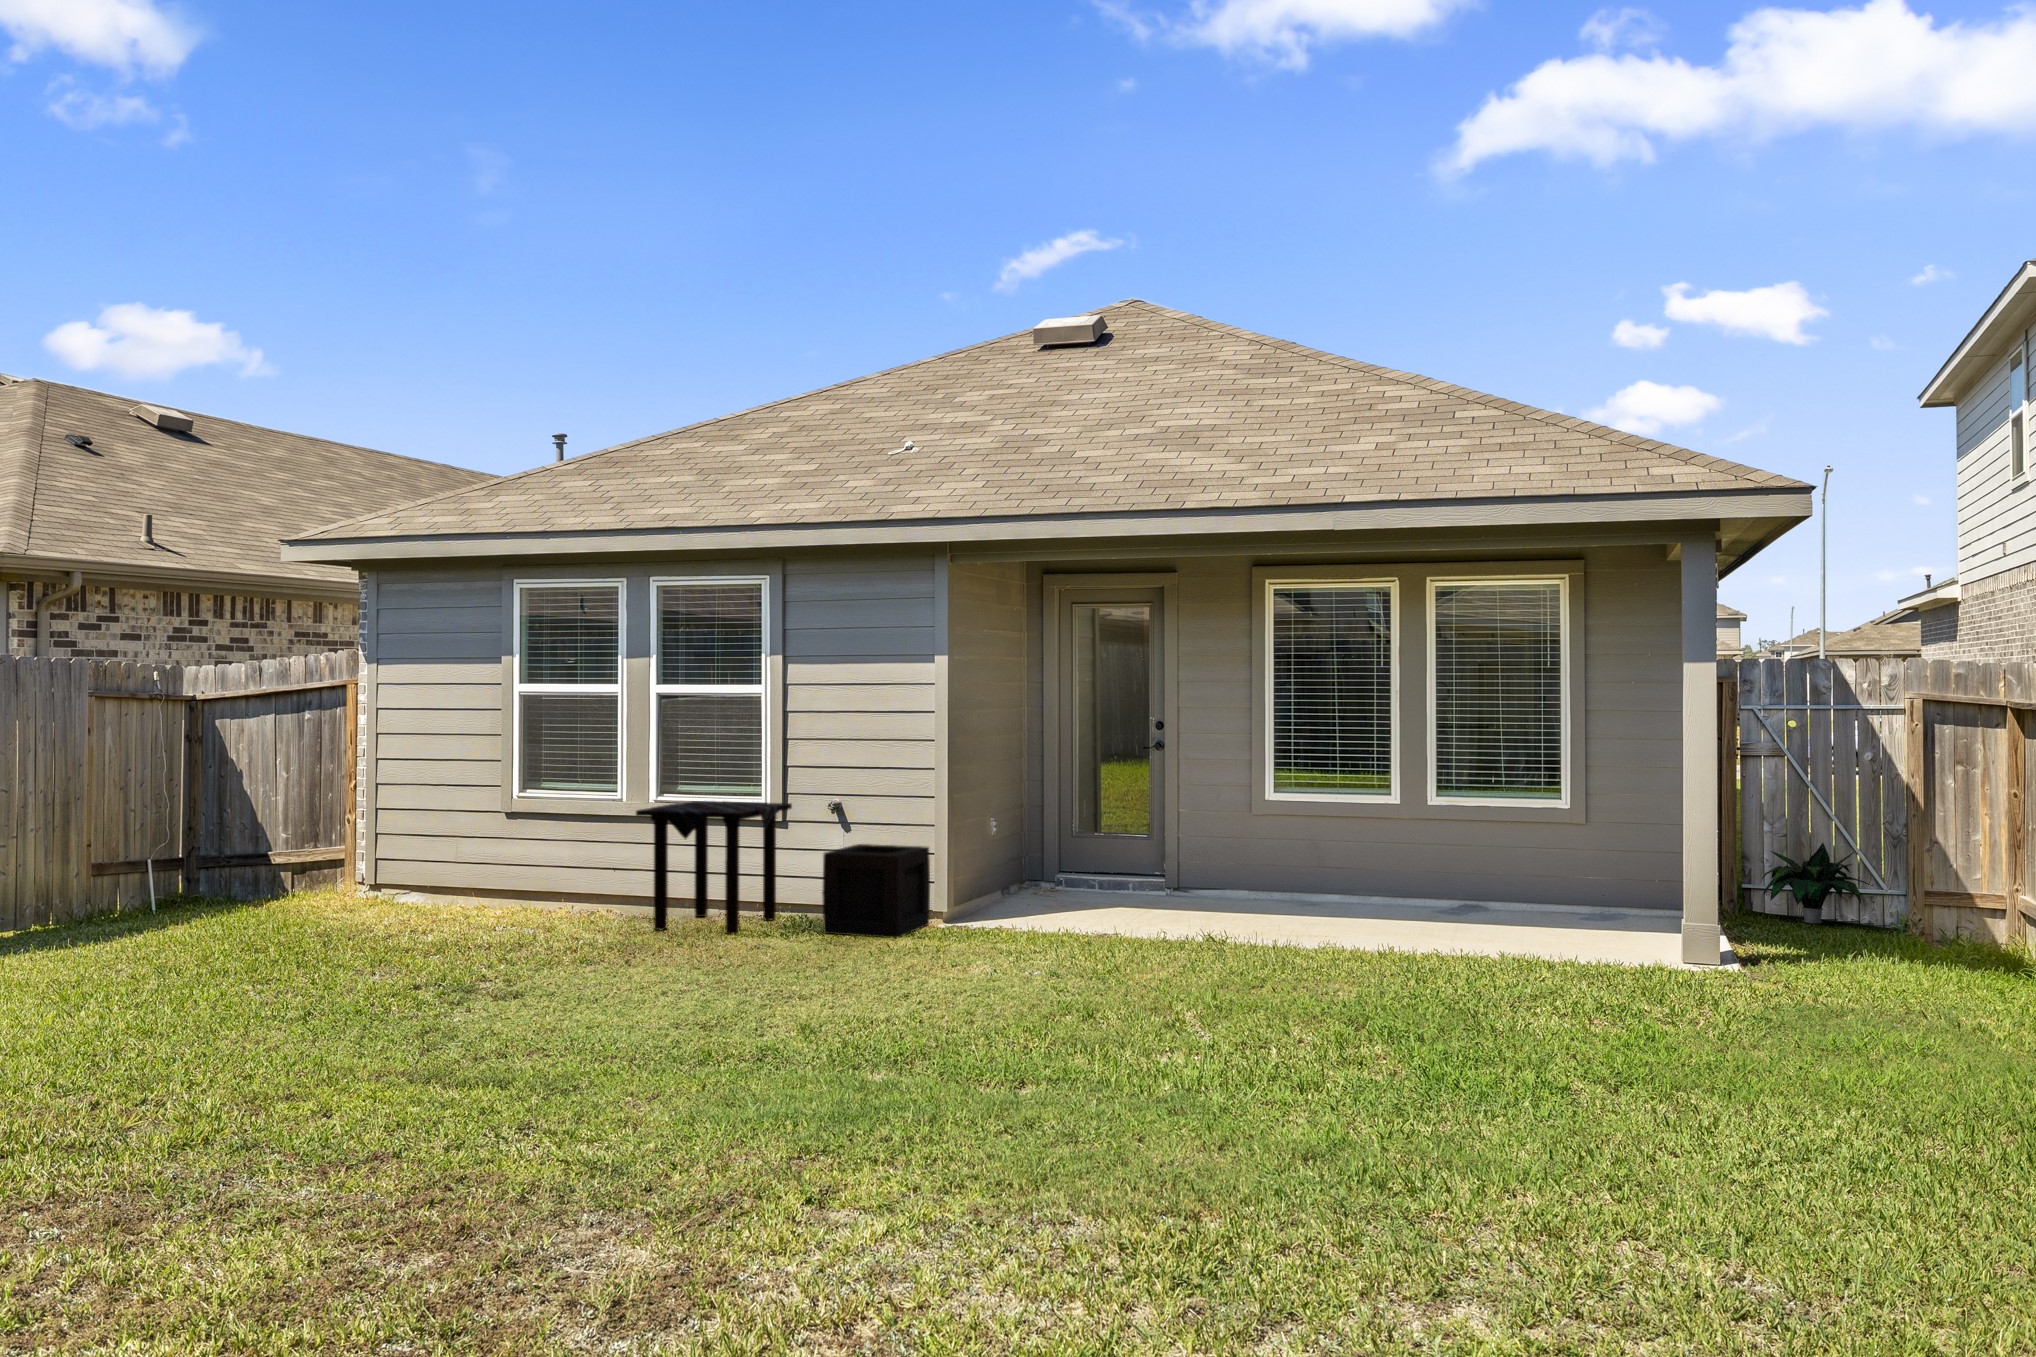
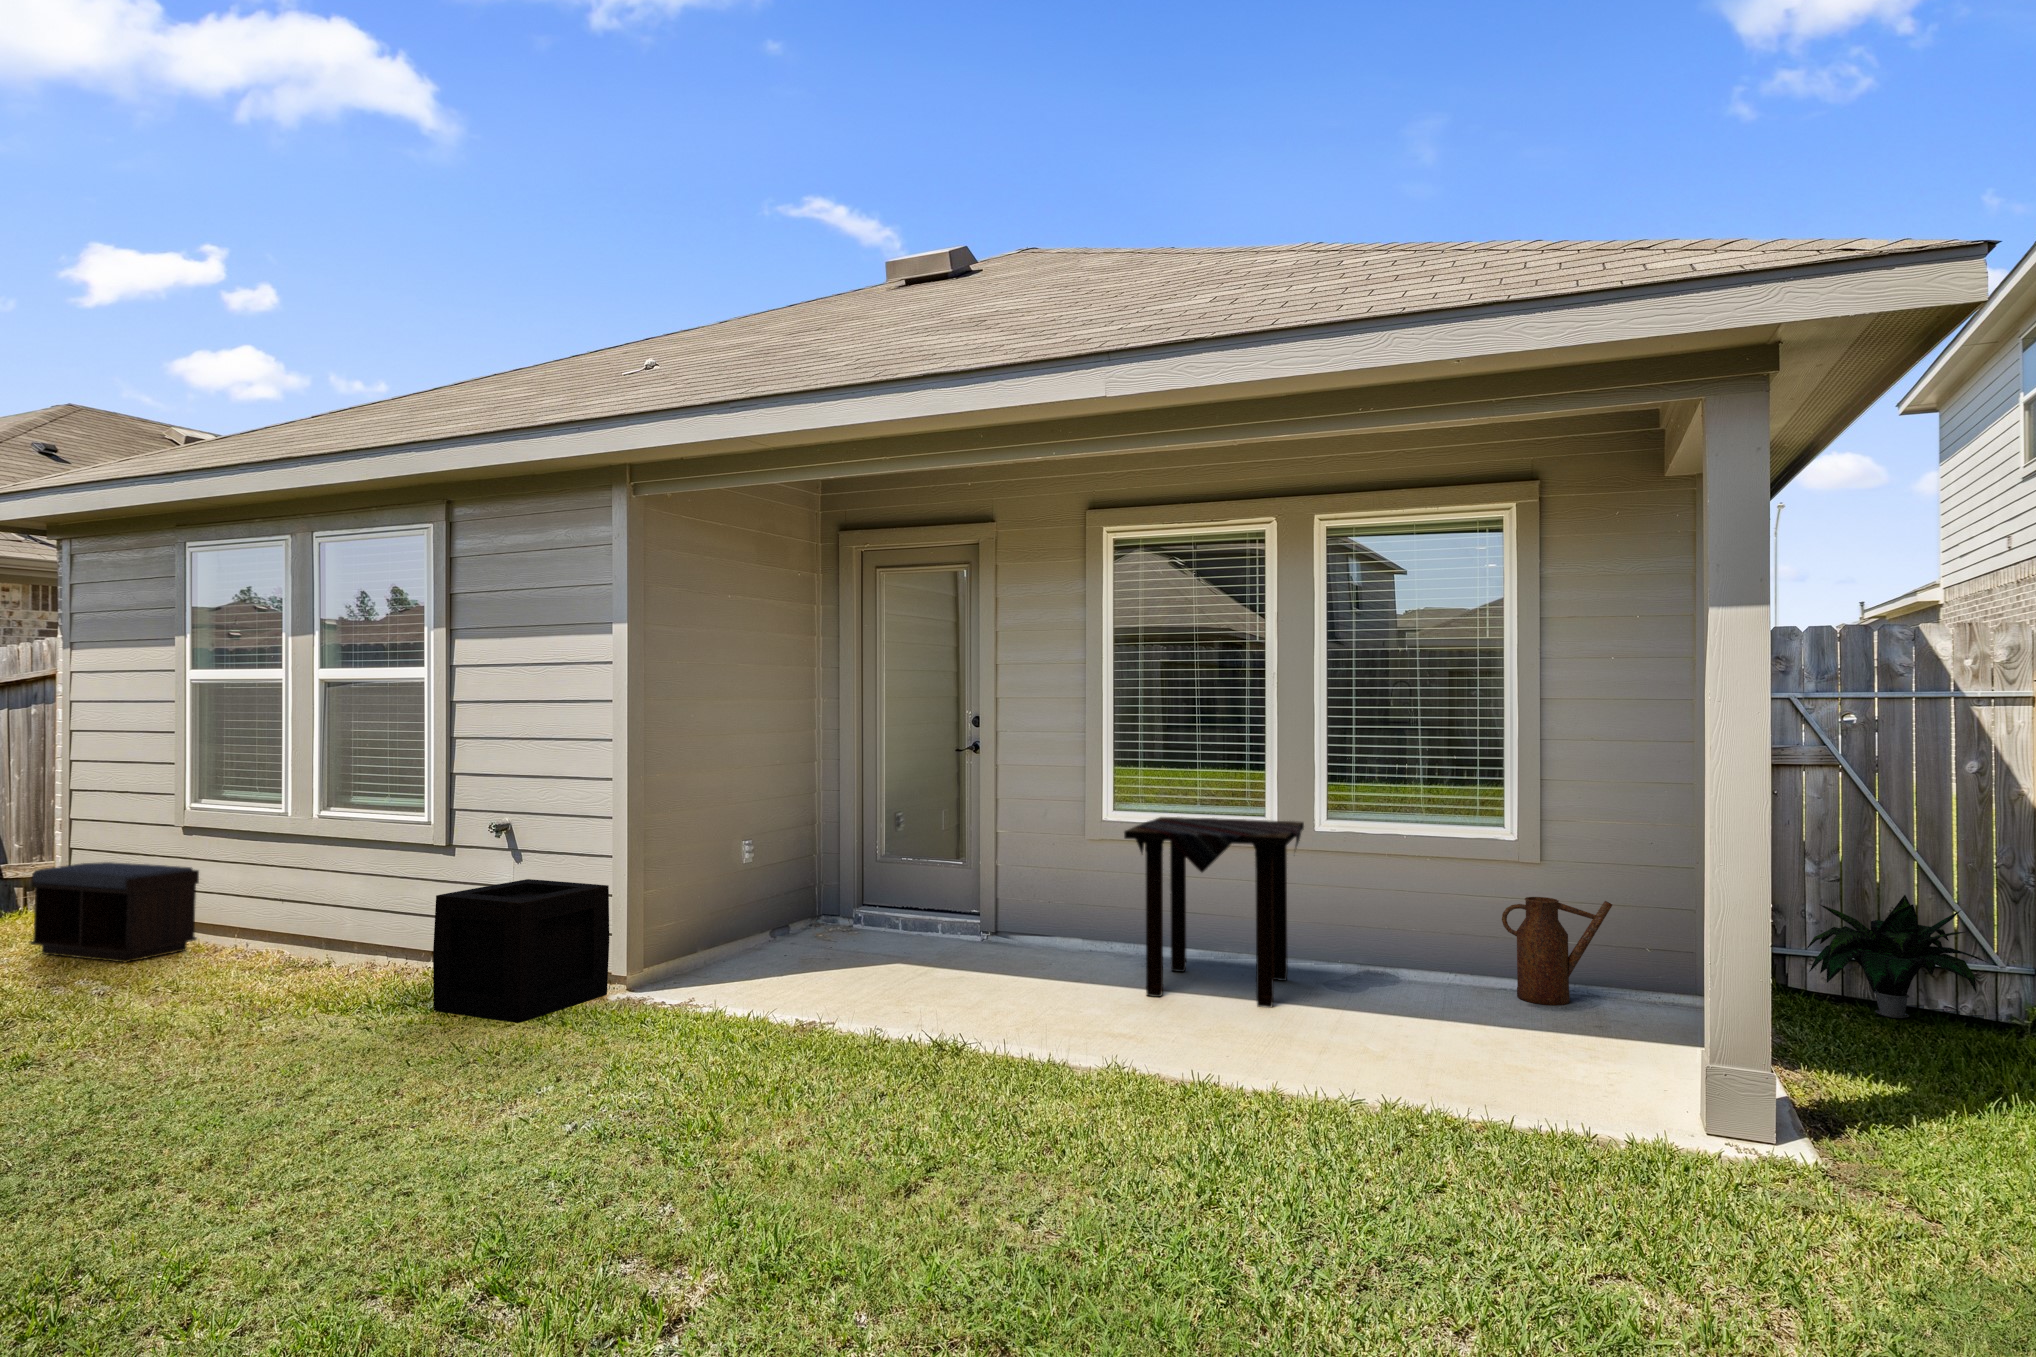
side table: present [636,801,792,934] -> present [1124,817,1304,1008]
bench: none [427,840,553,914] -> present [29,862,199,962]
watering can: none [1558,849,1633,921] -> present [1502,897,1612,1005]

